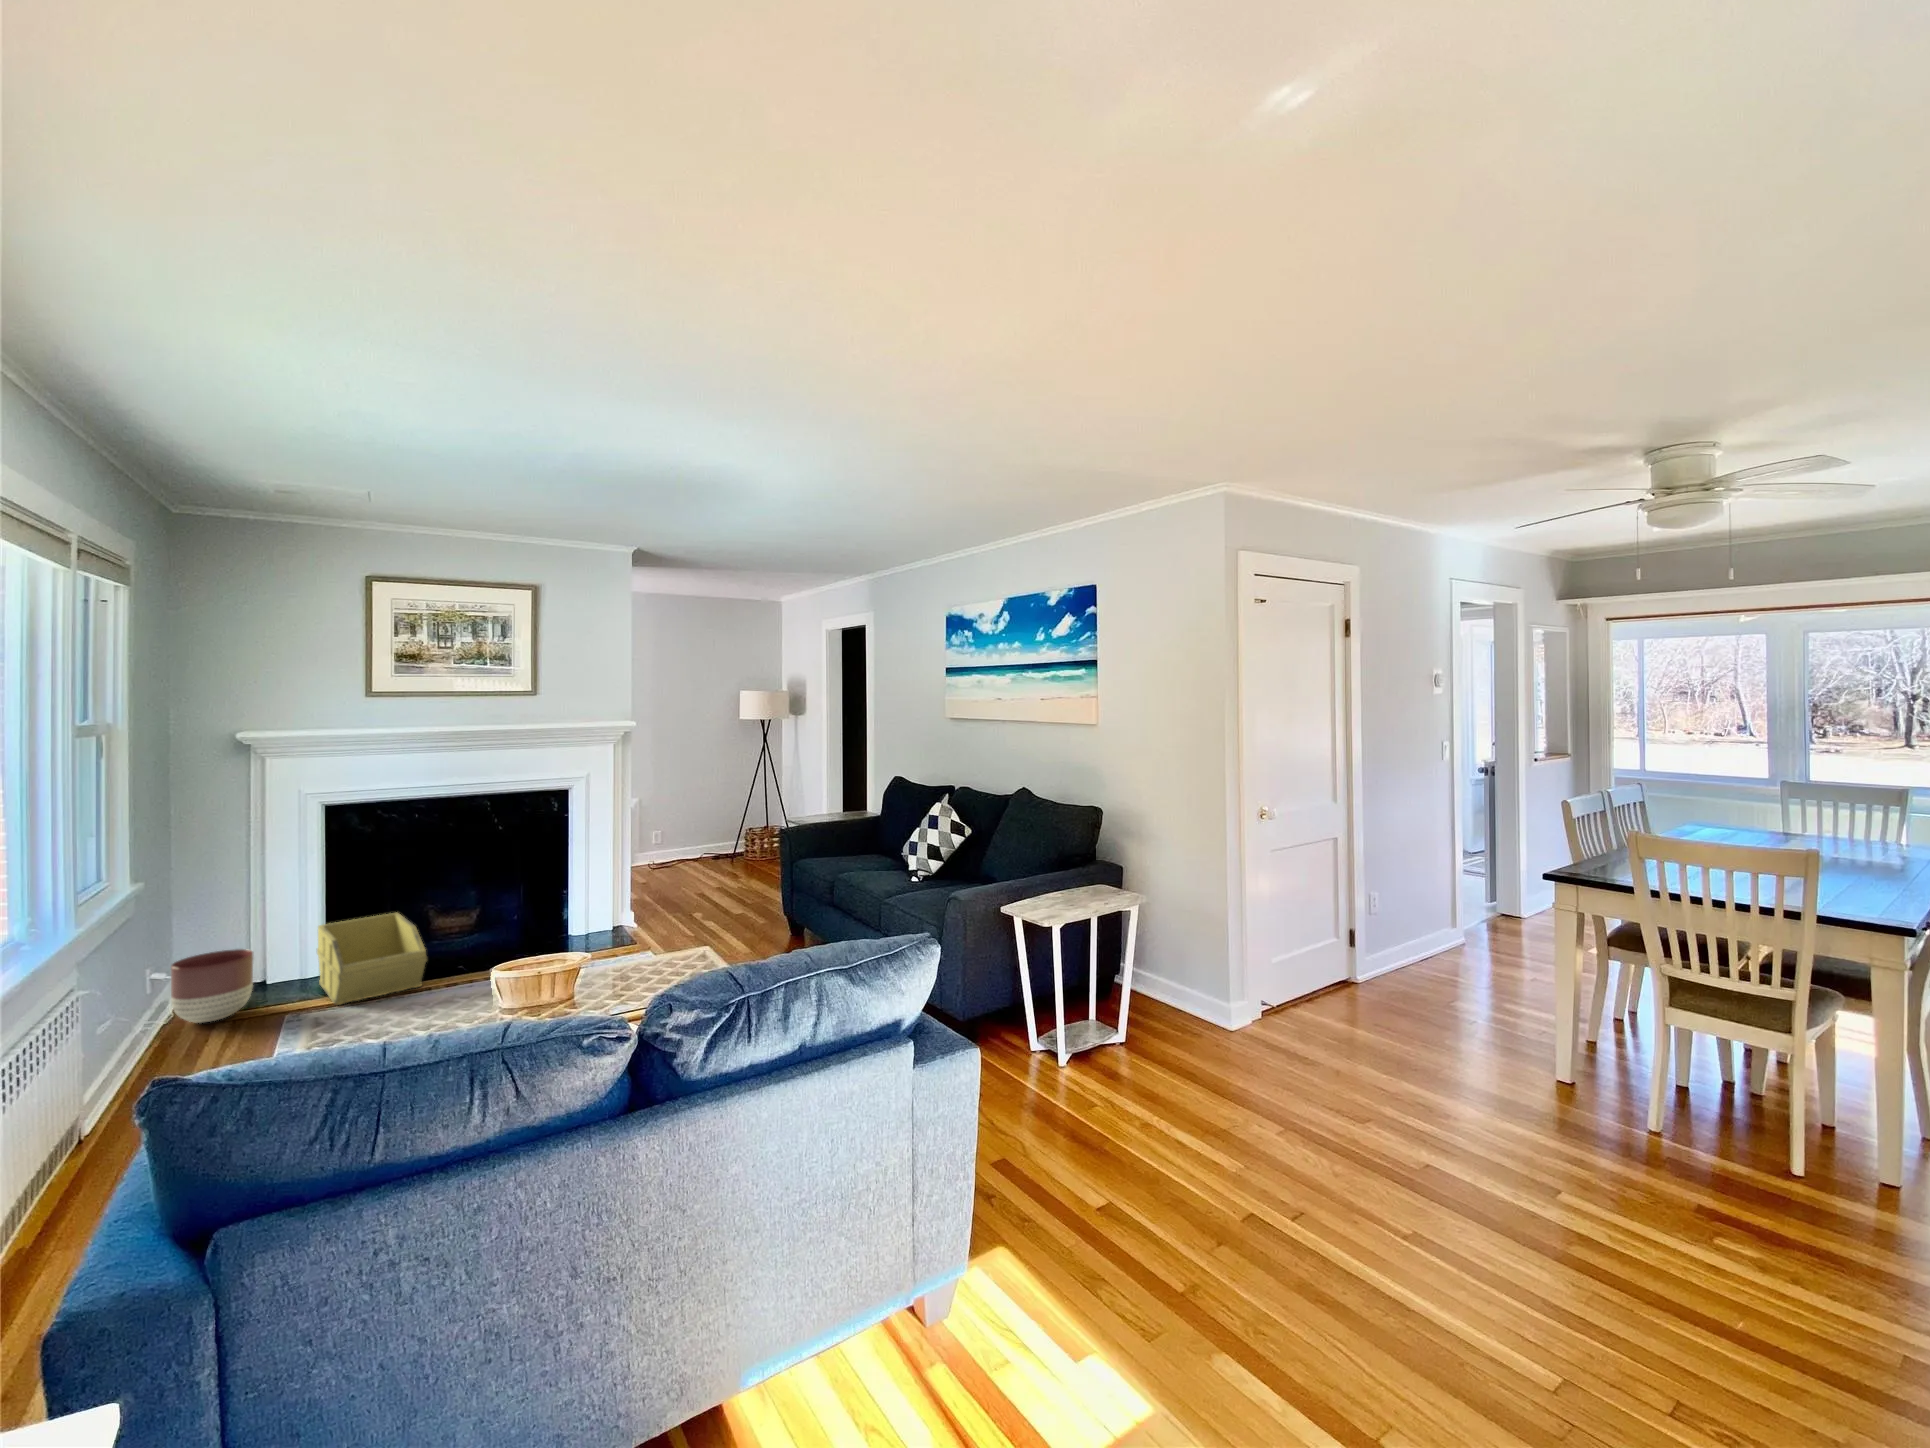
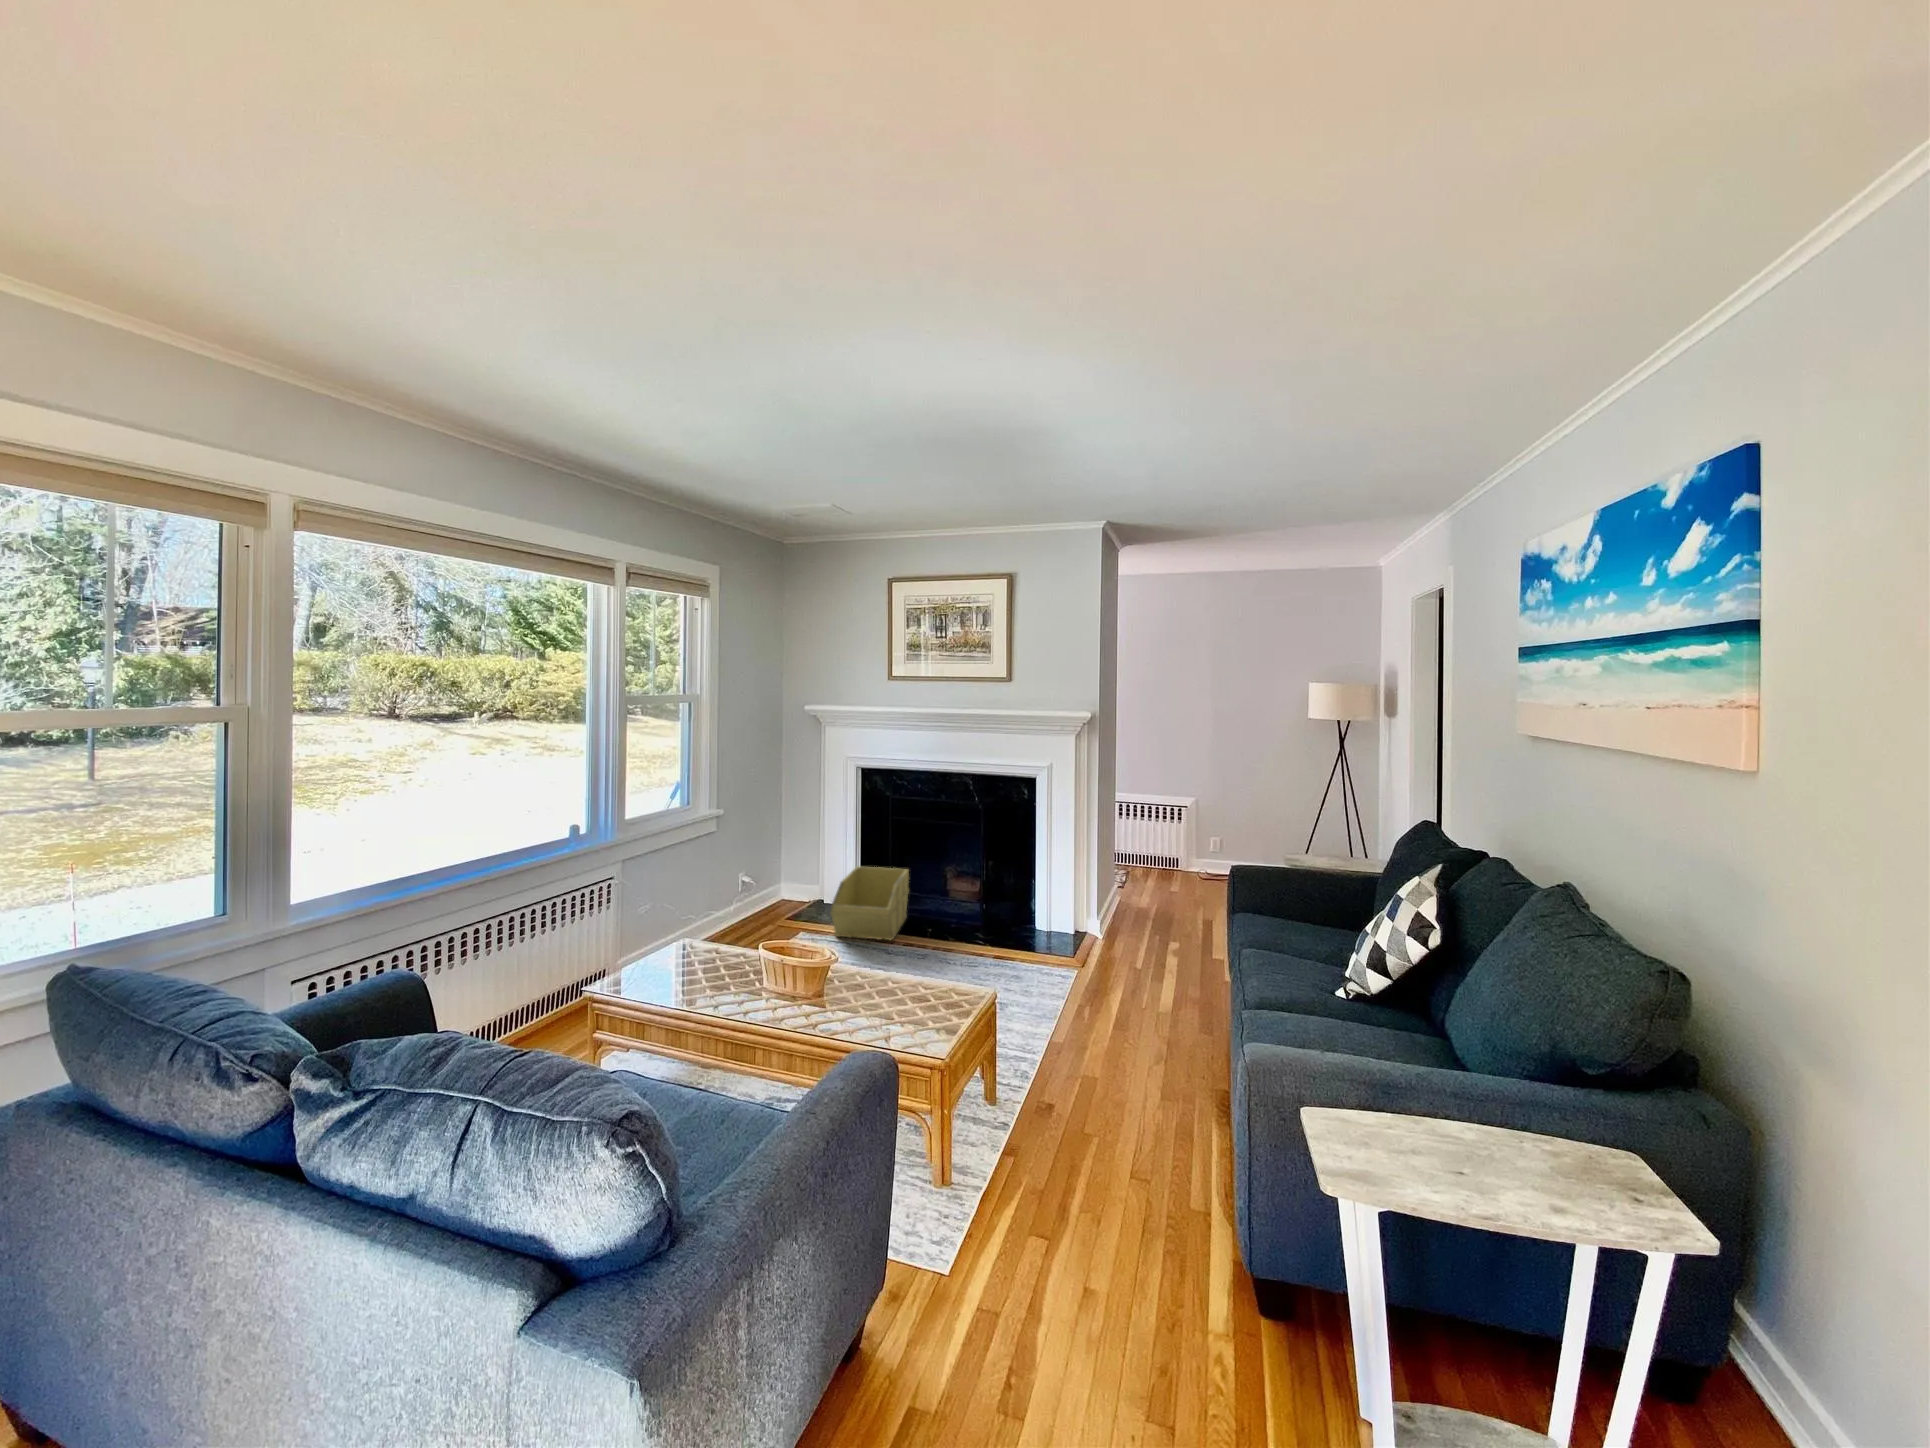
planter: present [171,949,254,1023] -> none [757,870,802,922]

